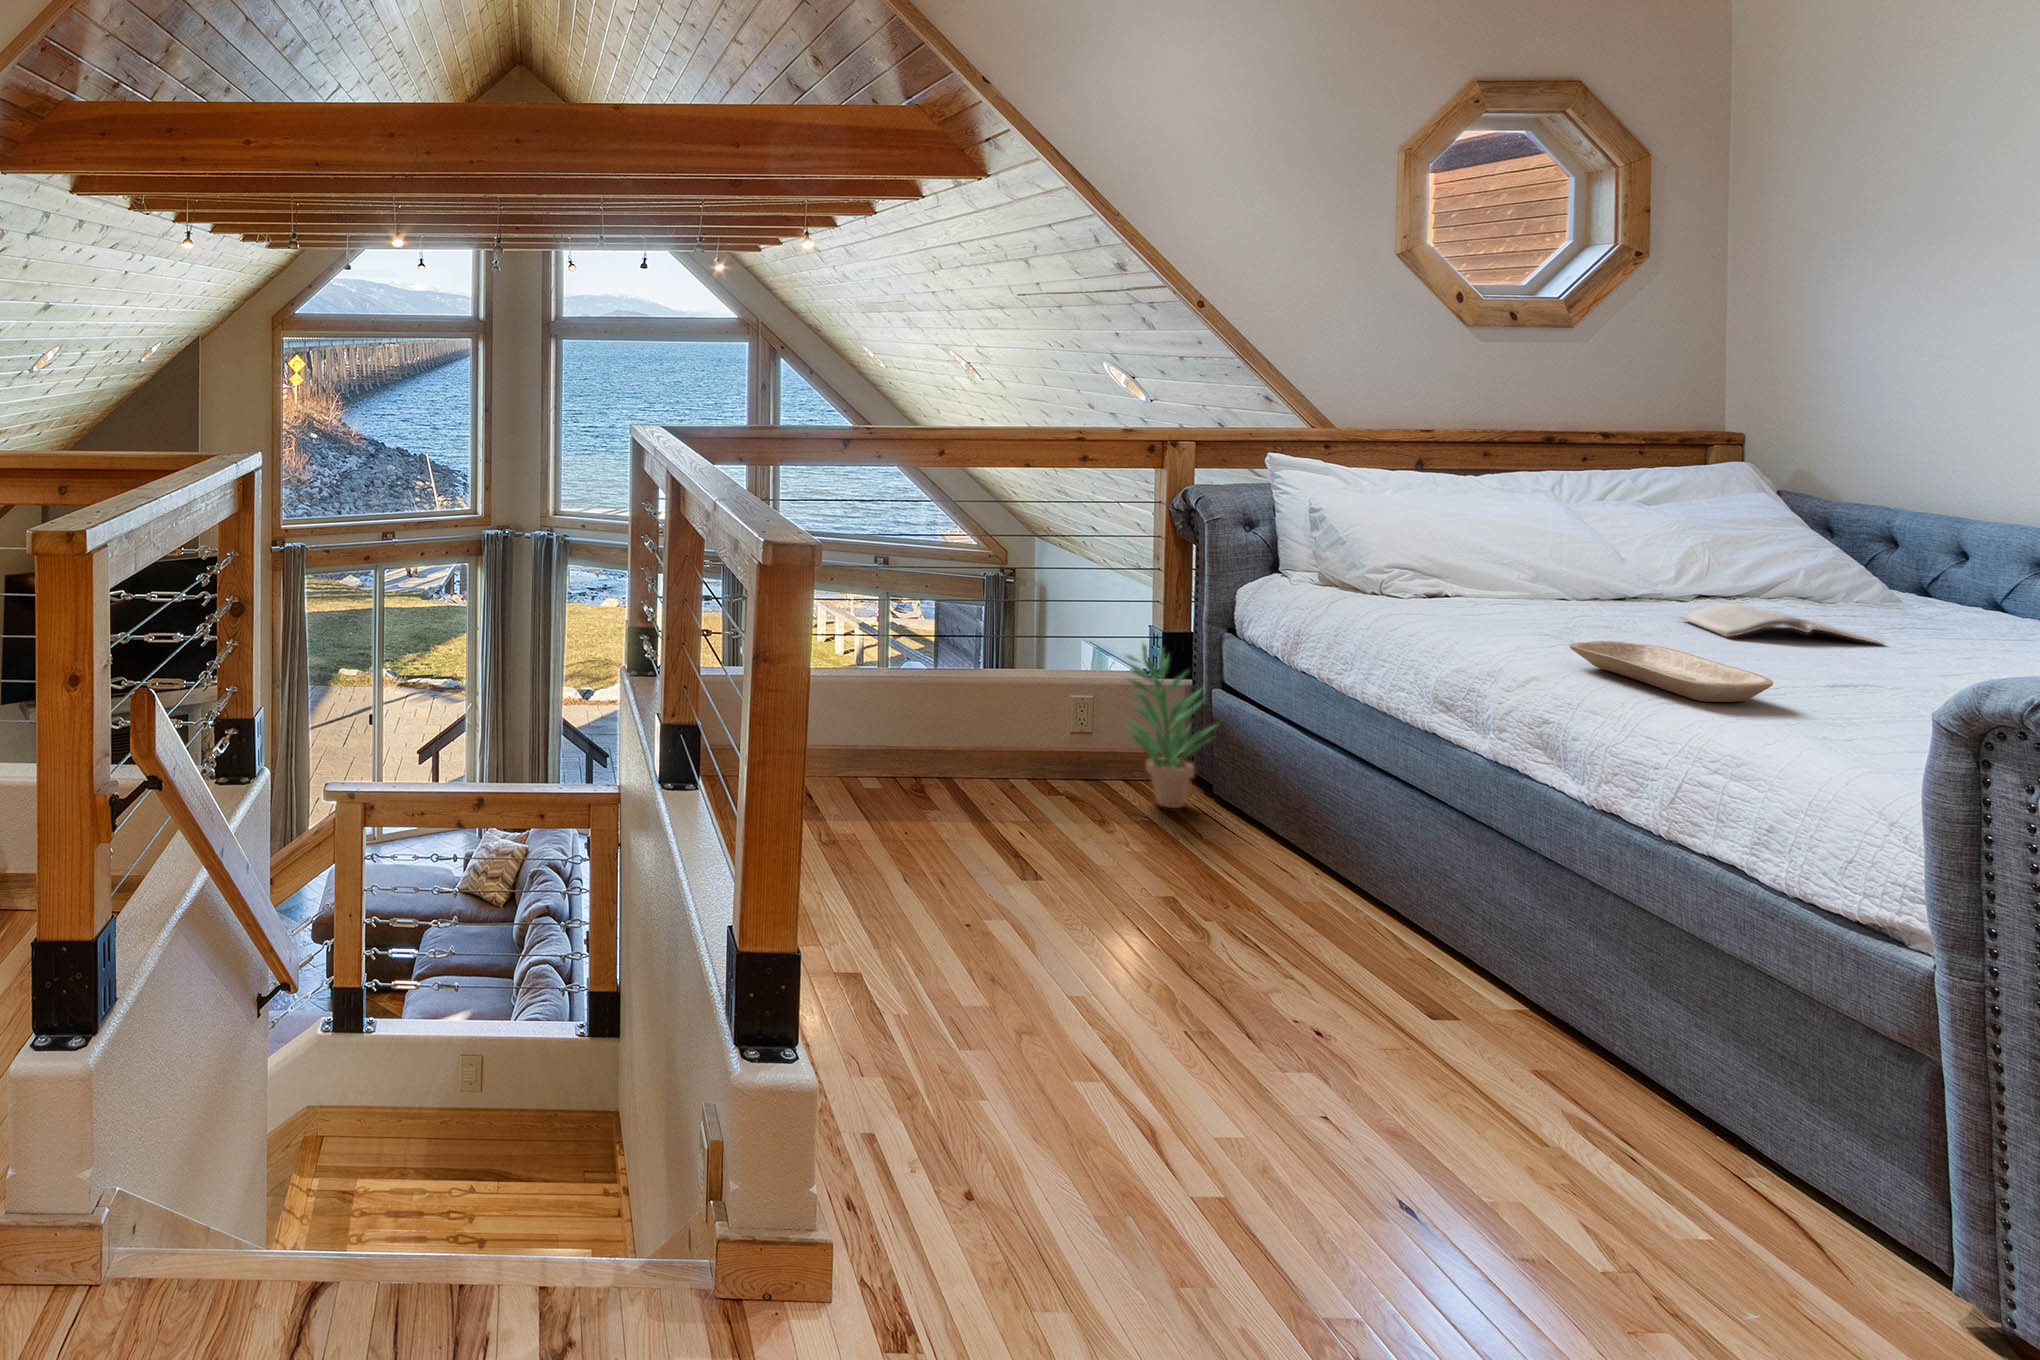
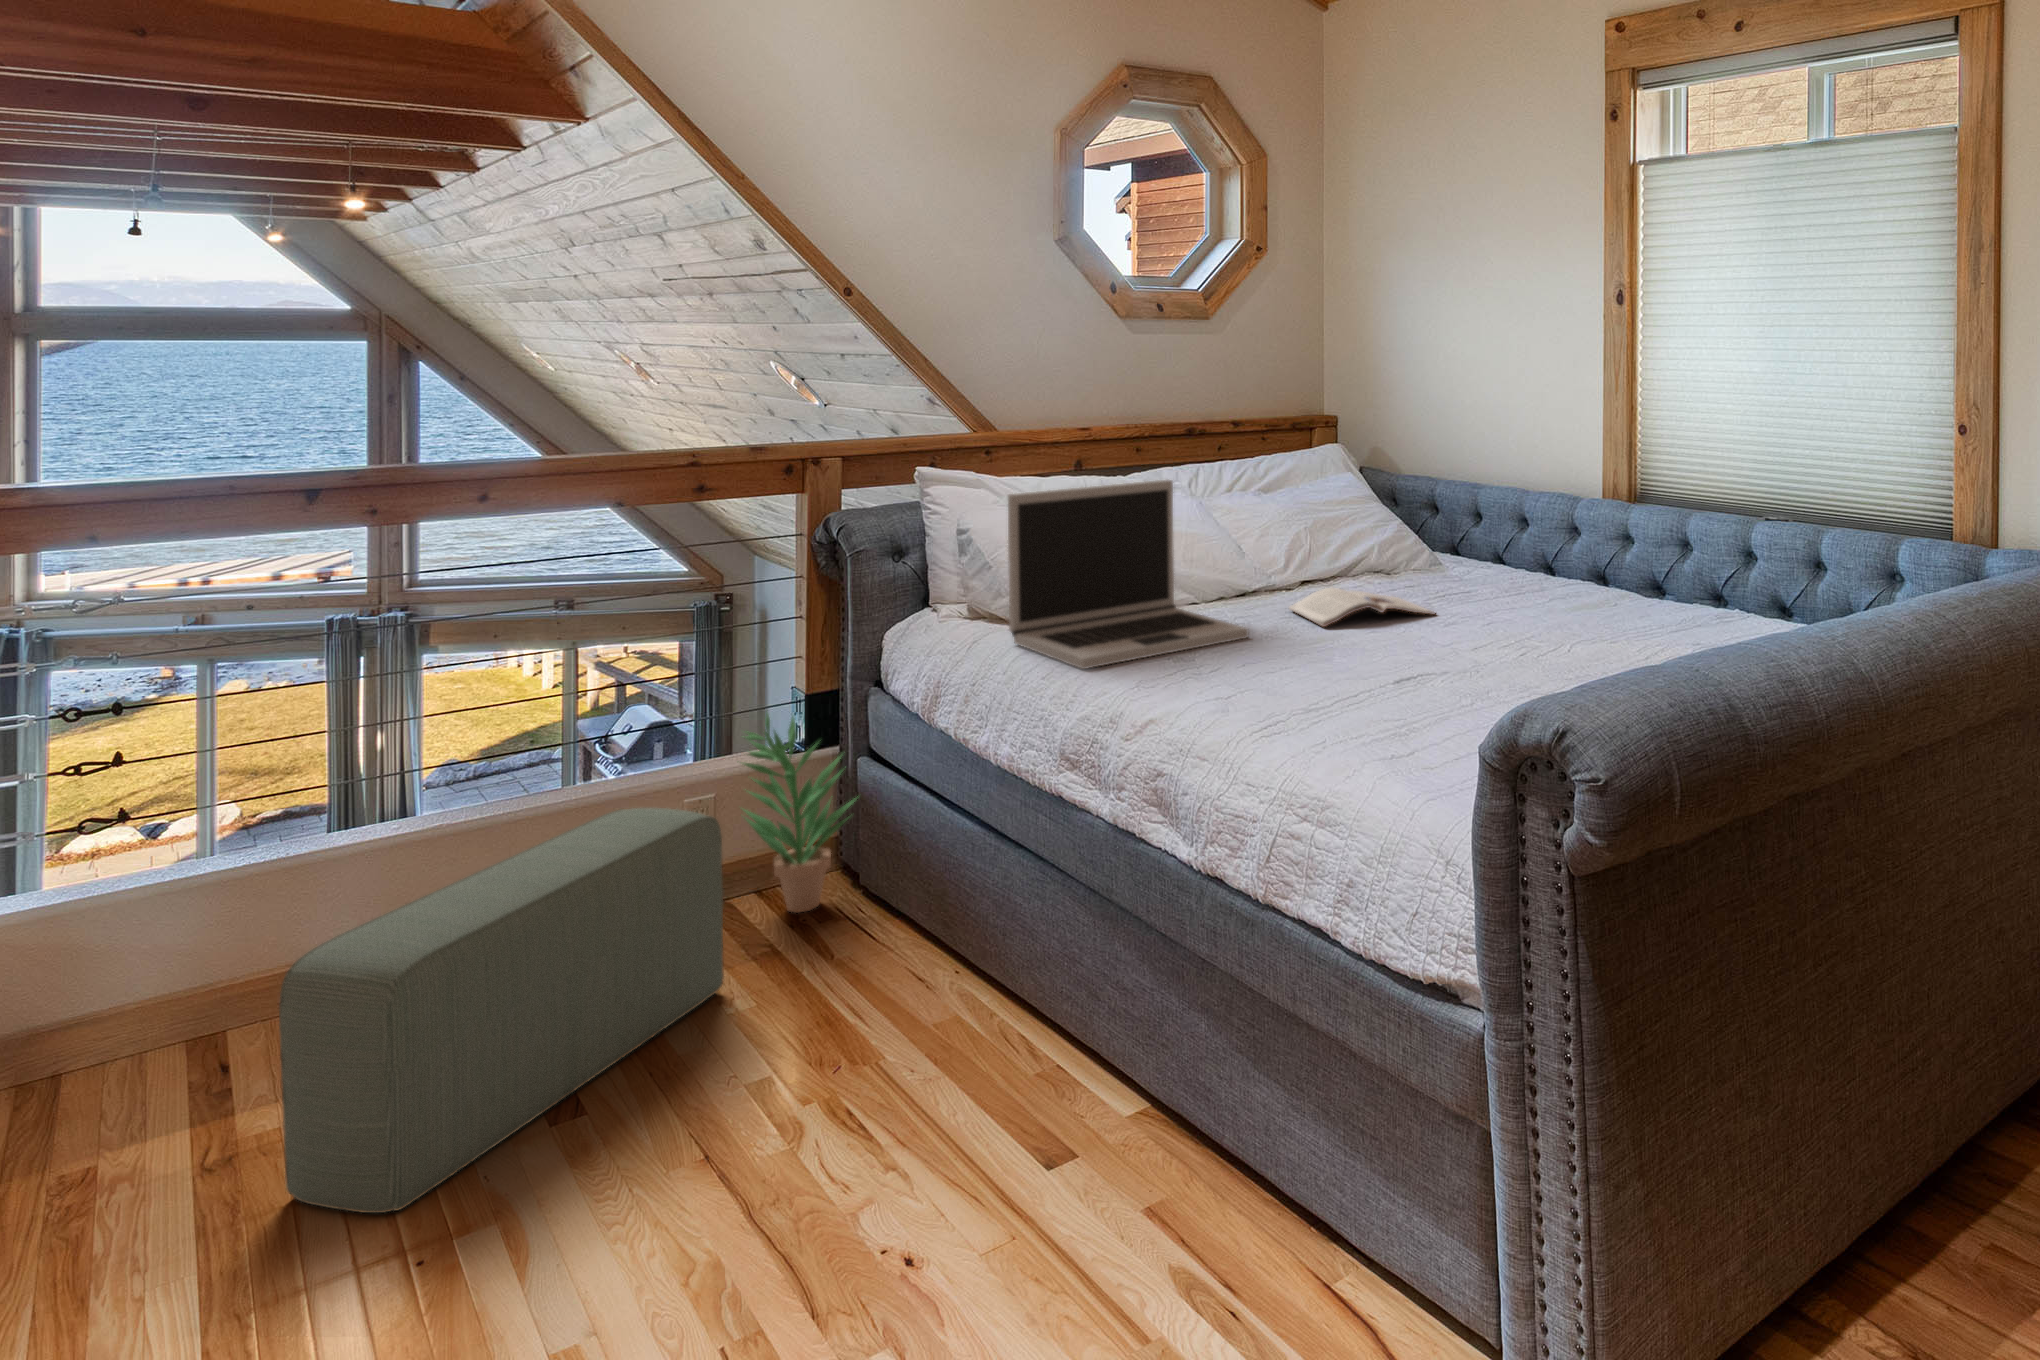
laptop: none [1372,479,1634,635] -> present [1008,480,1249,669]
tray: present [1569,641,1773,702] -> none [1184,659,1354,725]
pouf: none [879,689,1124,903] -> present [279,808,724,1213]

